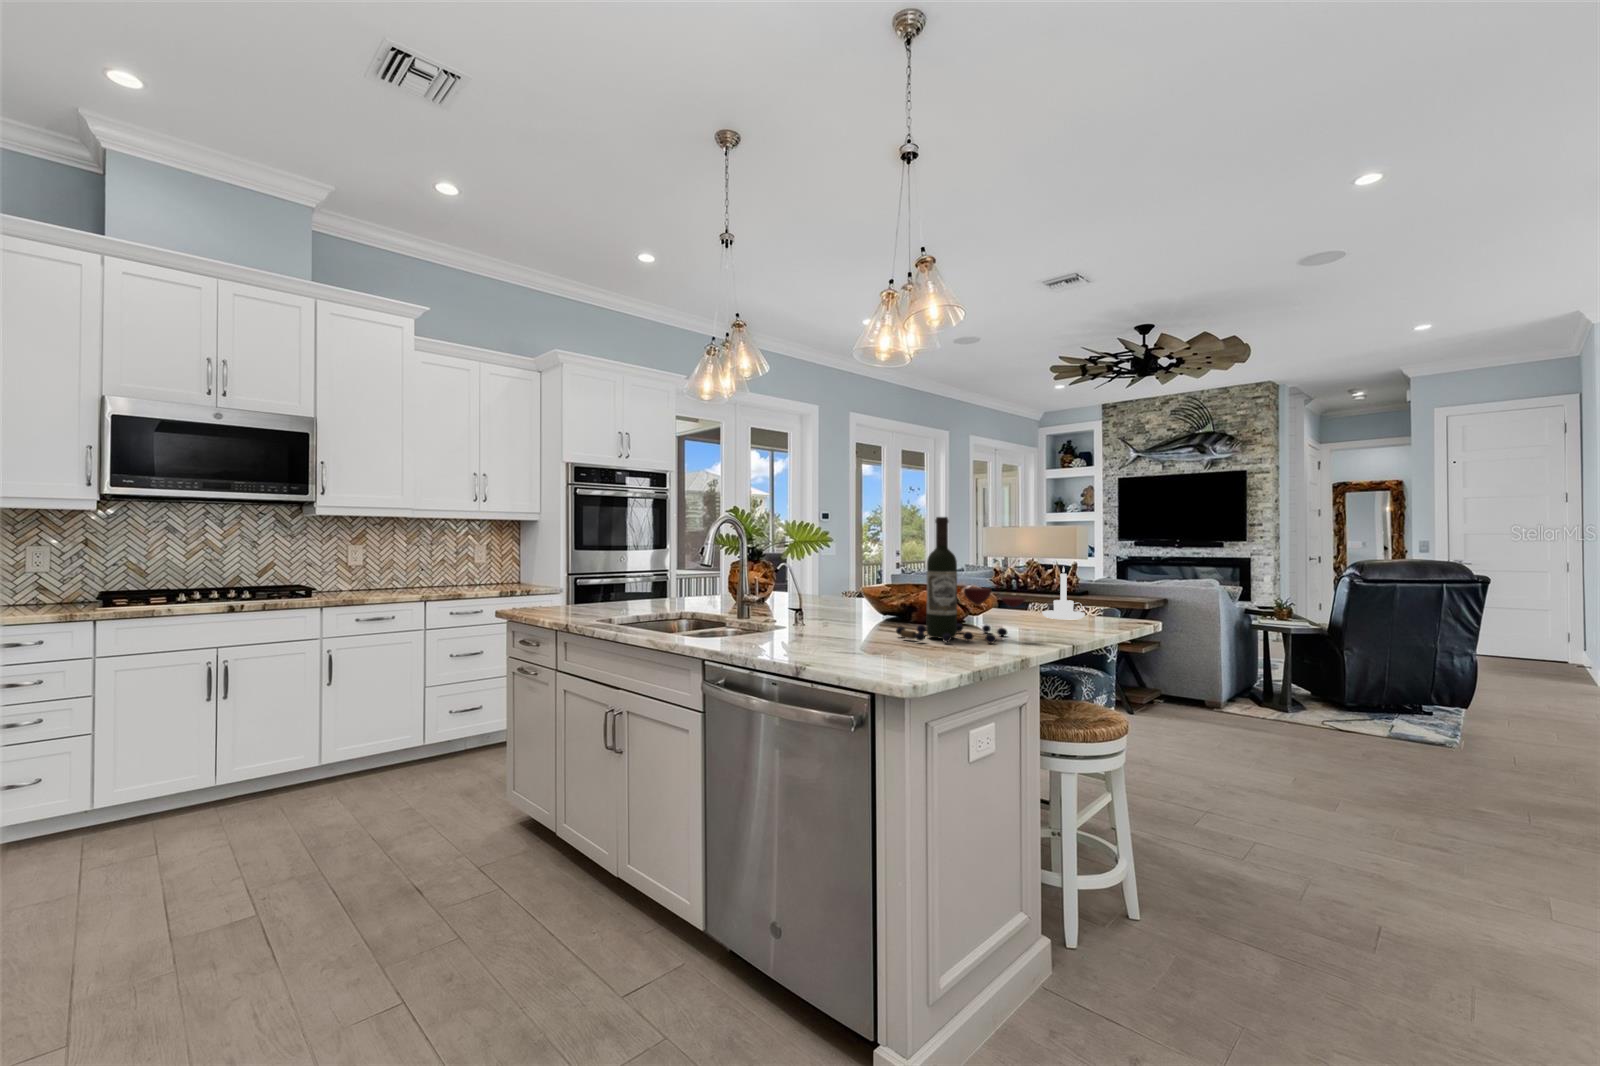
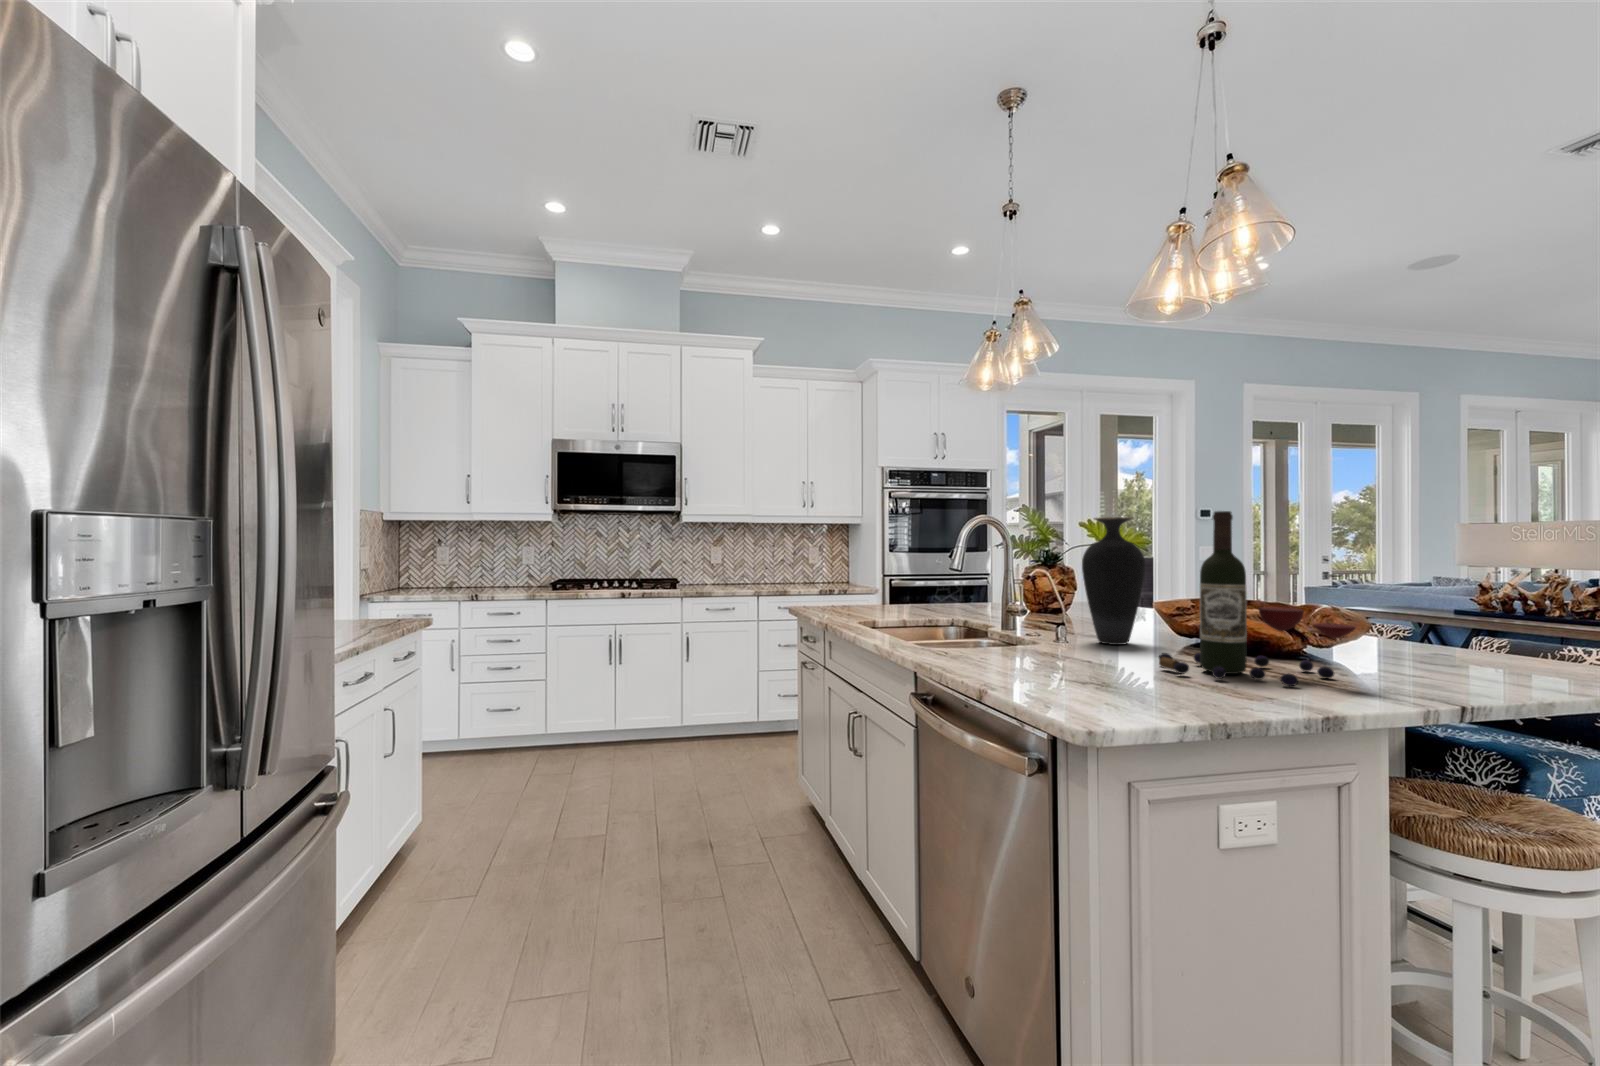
vase: none [818,519,865,624] -> present [1082,517,1145,645]
candle holder: present [1042,567,1085,620] -> none [1442,582,1528,665]

